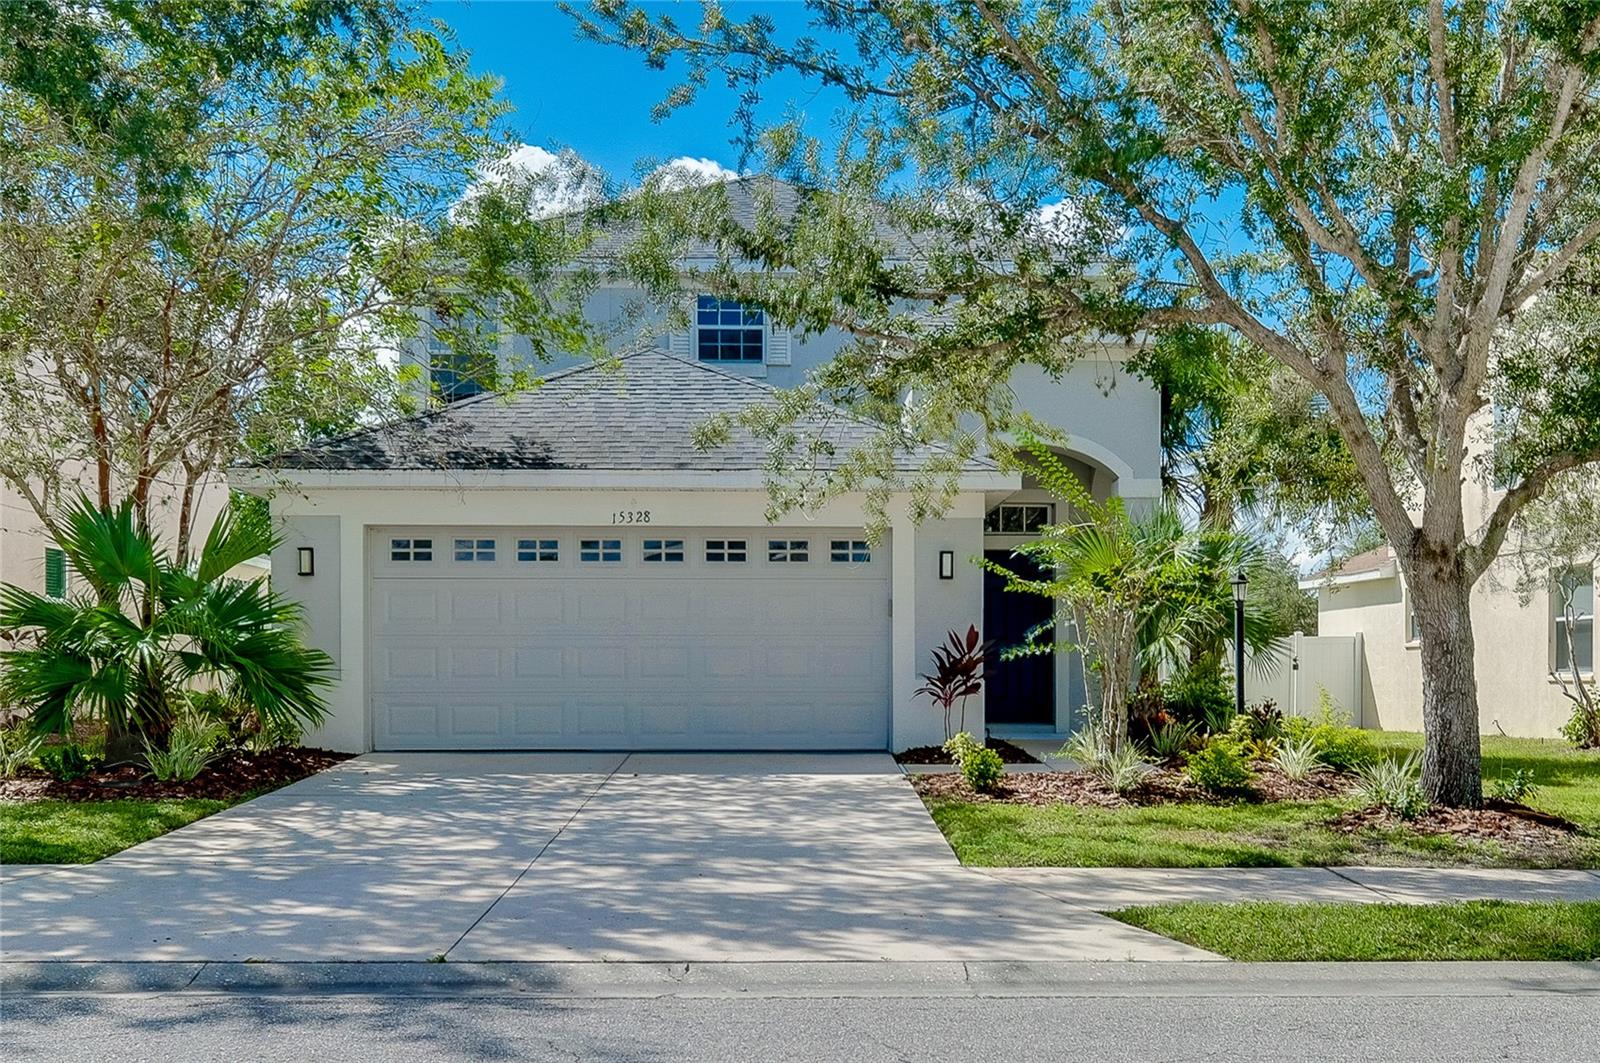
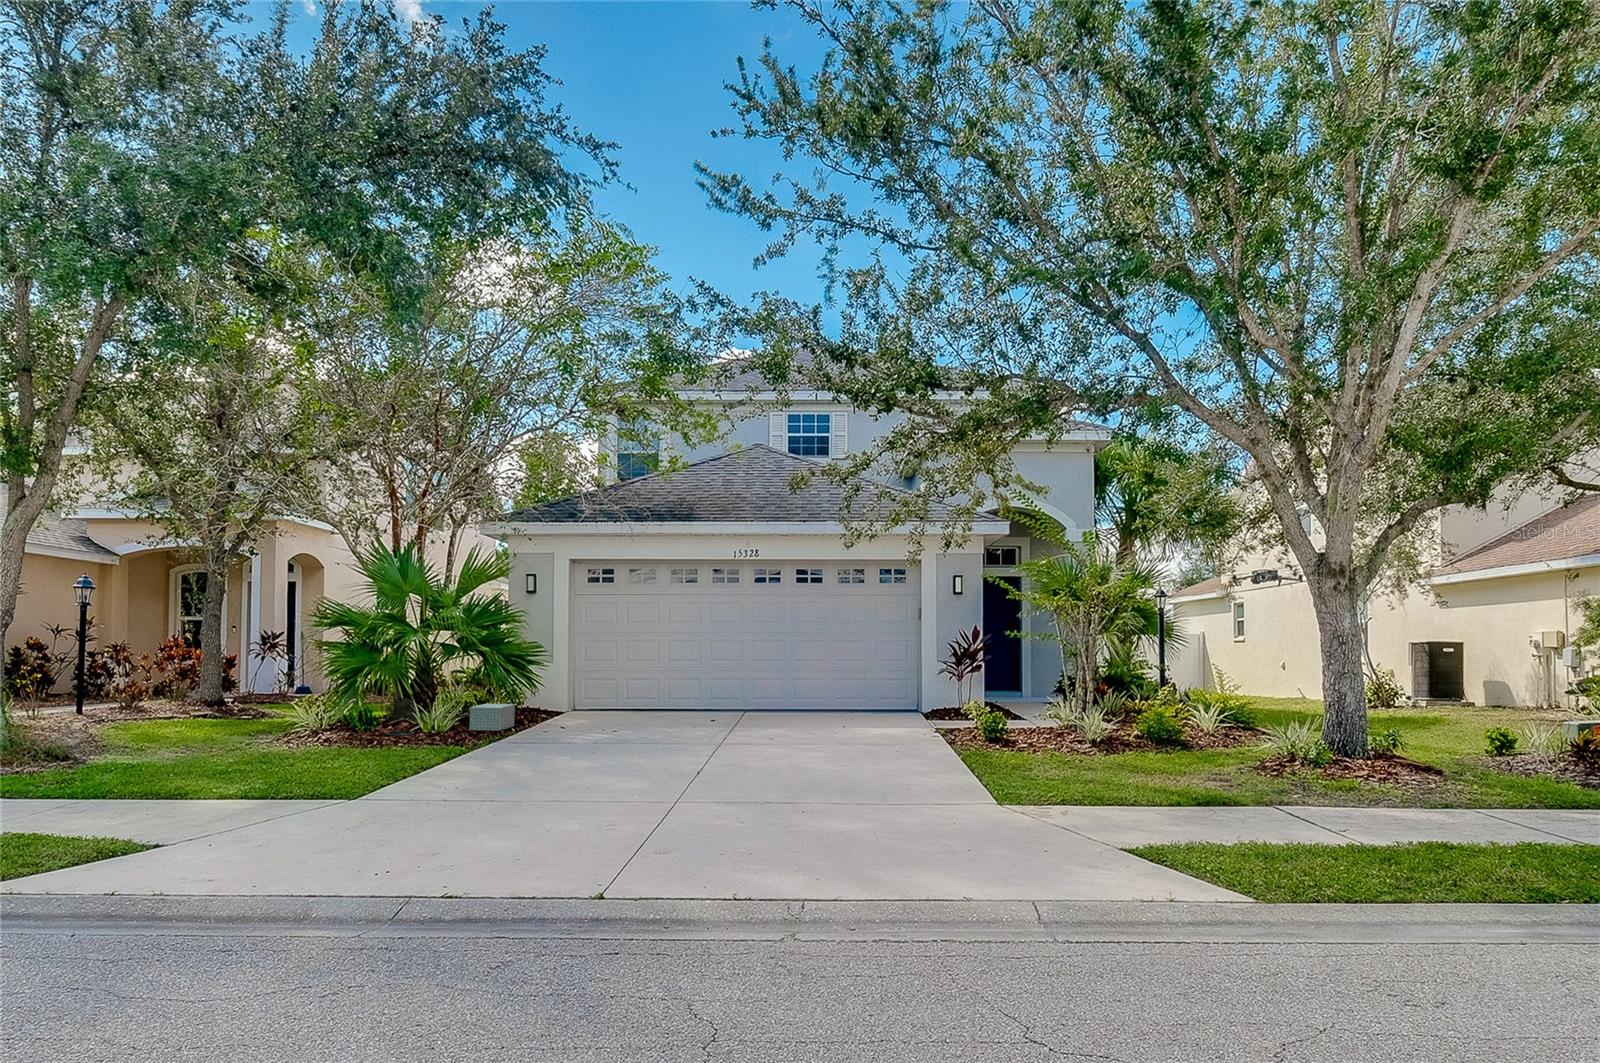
storage box: none [222,740,288,779] -> present [470,704,515,731]

